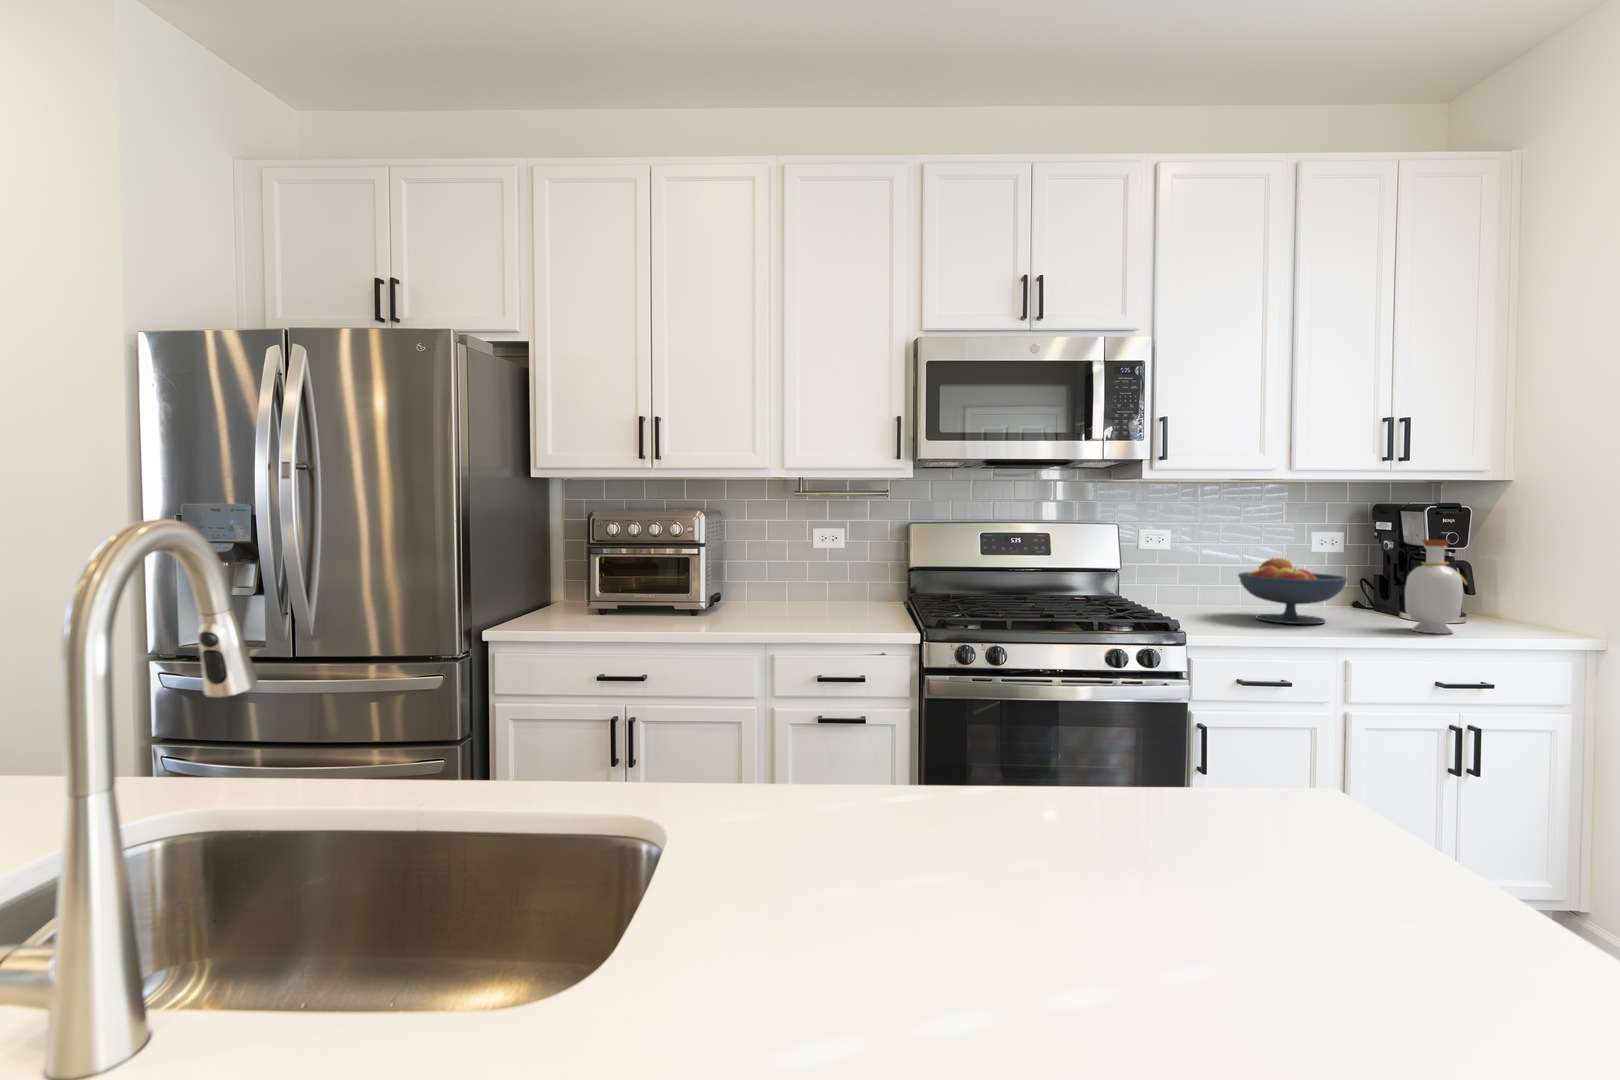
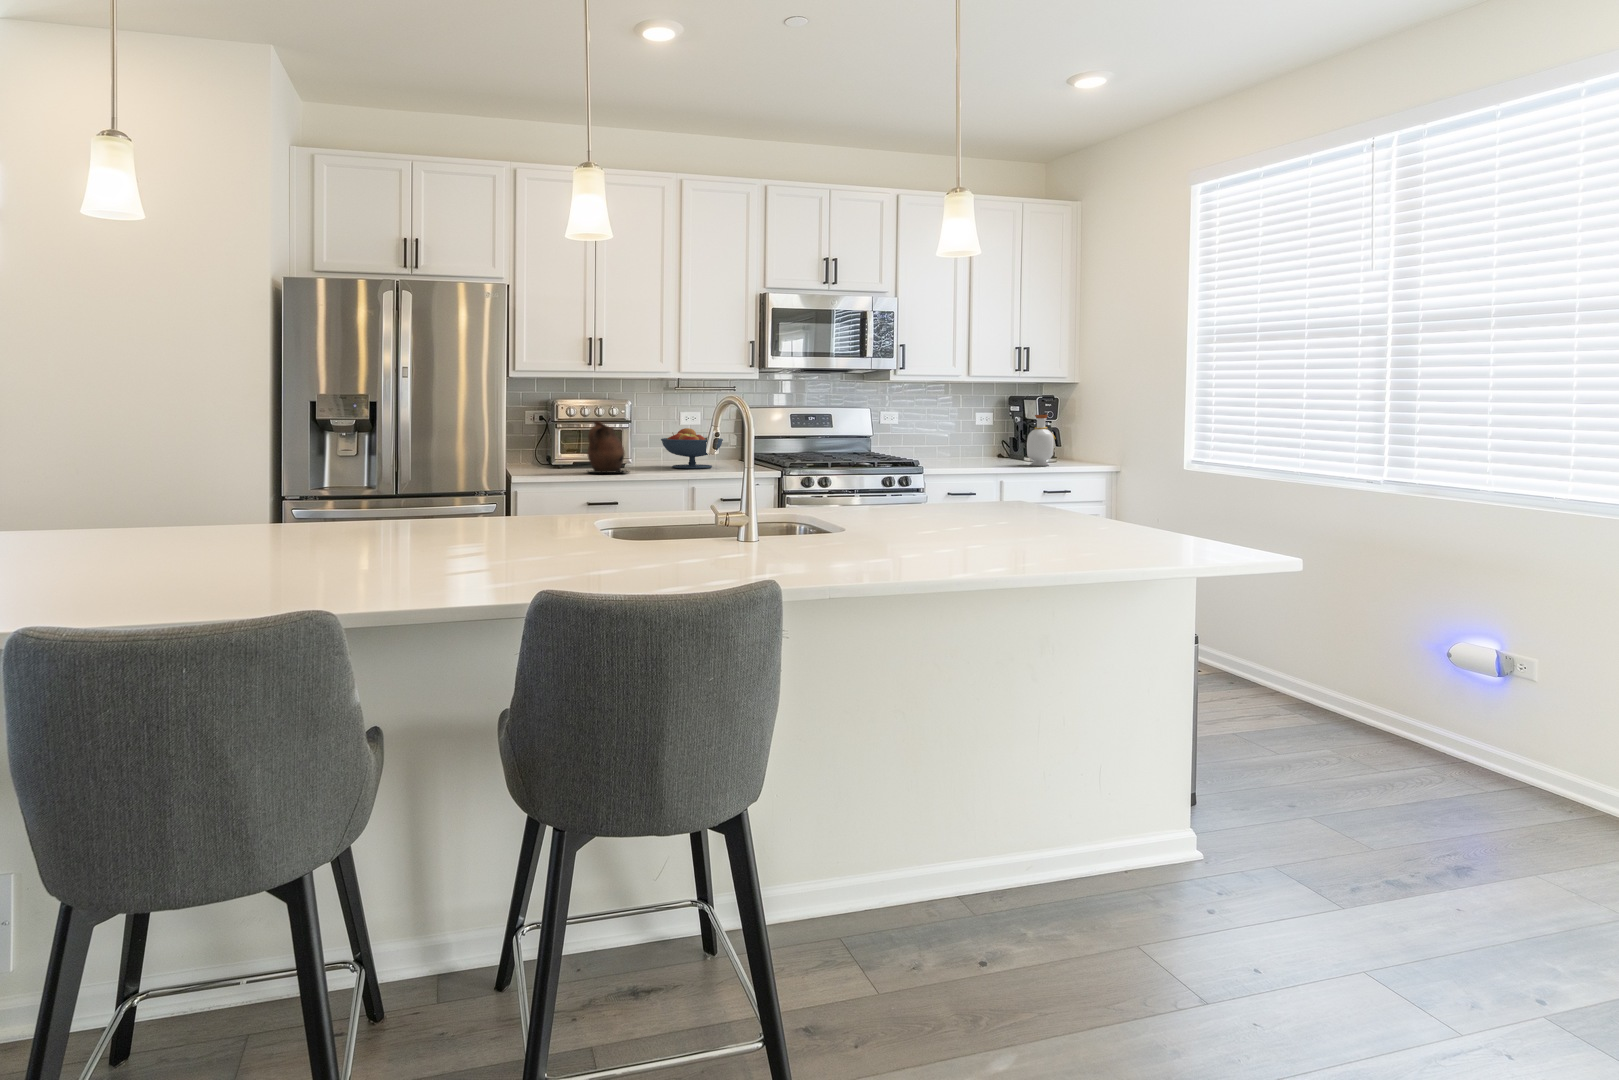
ceramic pitcher: none [609,545,678,628] -> present [587,421,627,473]
fruit bowl: present [1238,558,1347,624] -> present [661,428,723,469]

